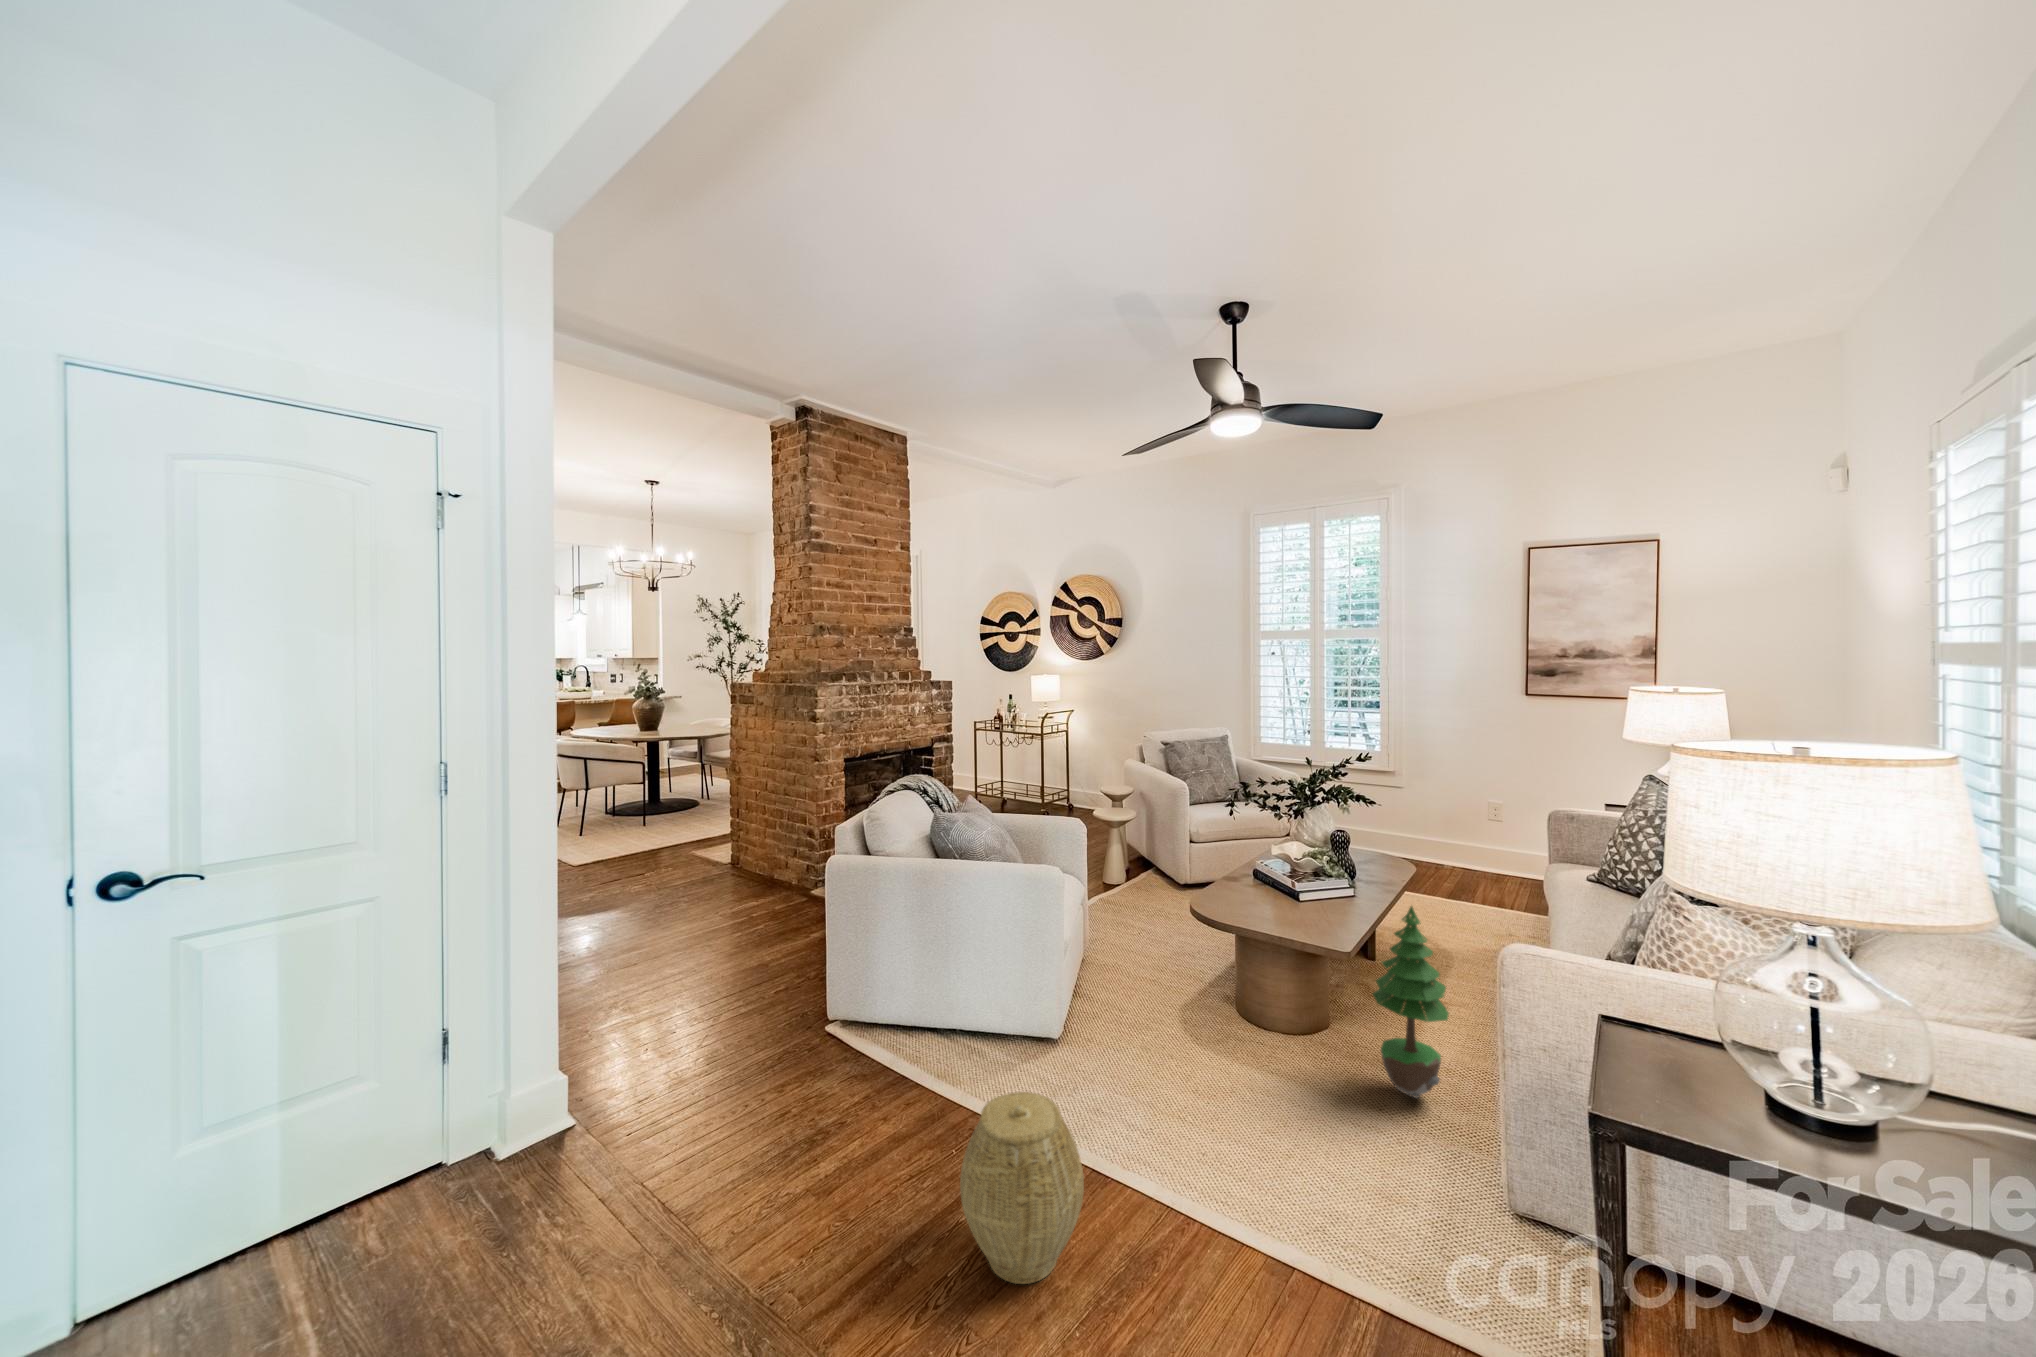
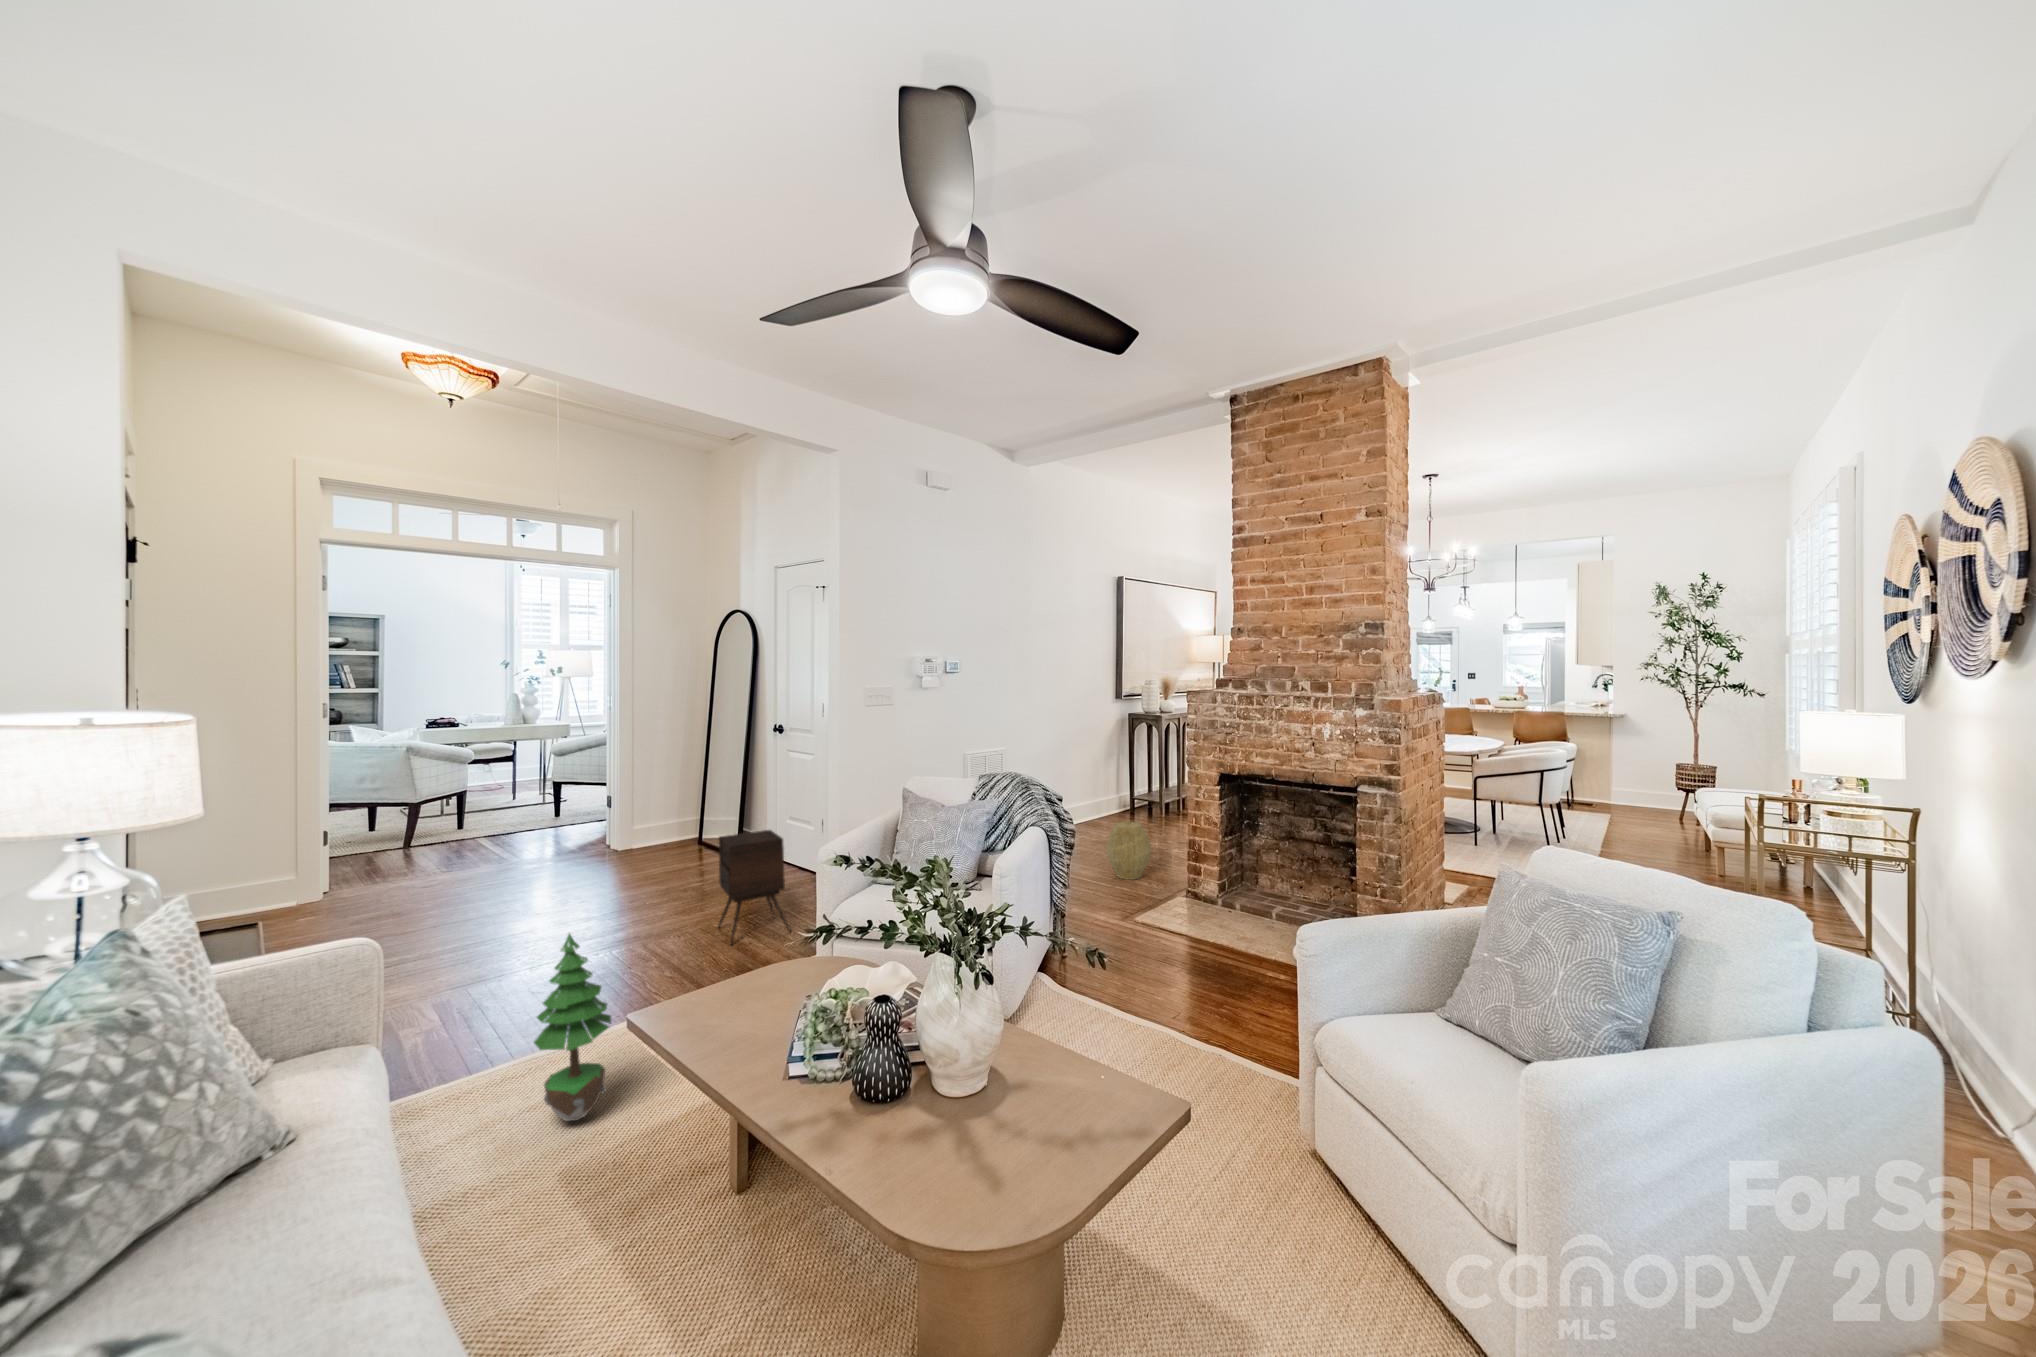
side table: none [768,963,929,1243] -> present [718,830,790,944]
woven basket: present [960,1092,1084,1284] -> present [1106,822,1151,880]

